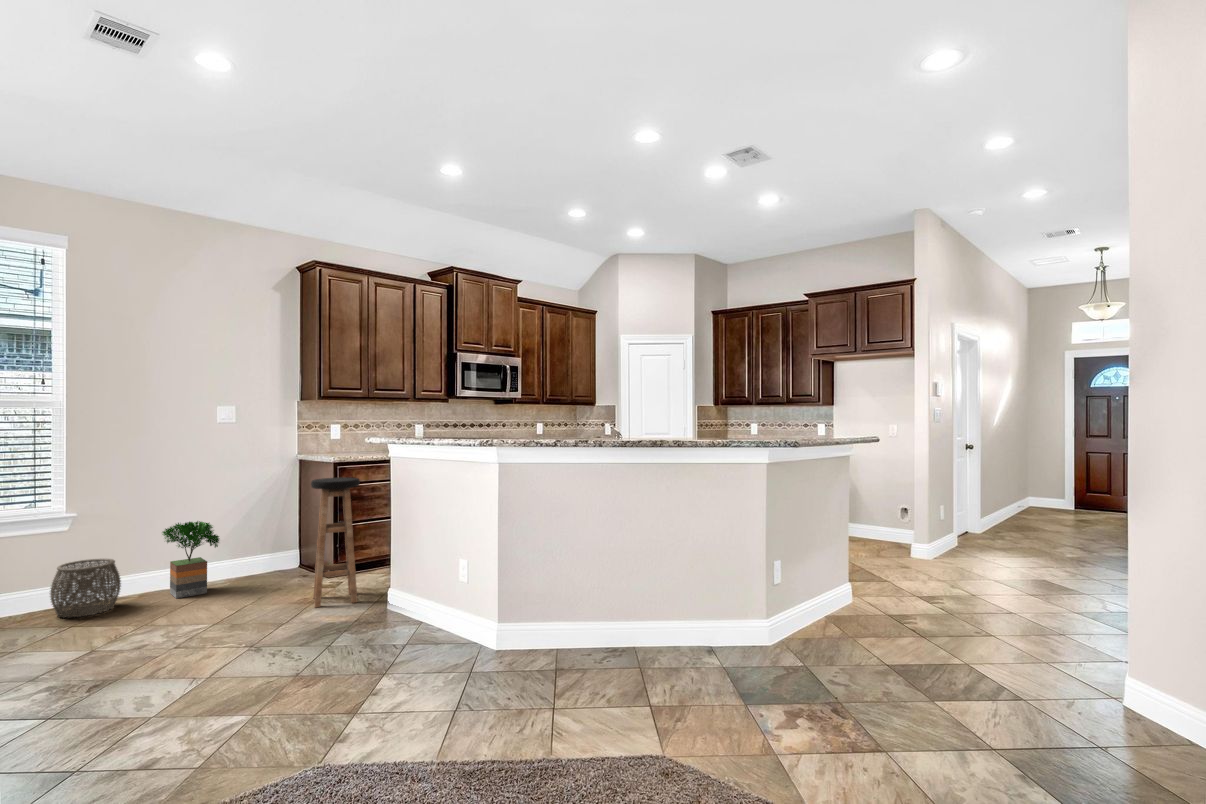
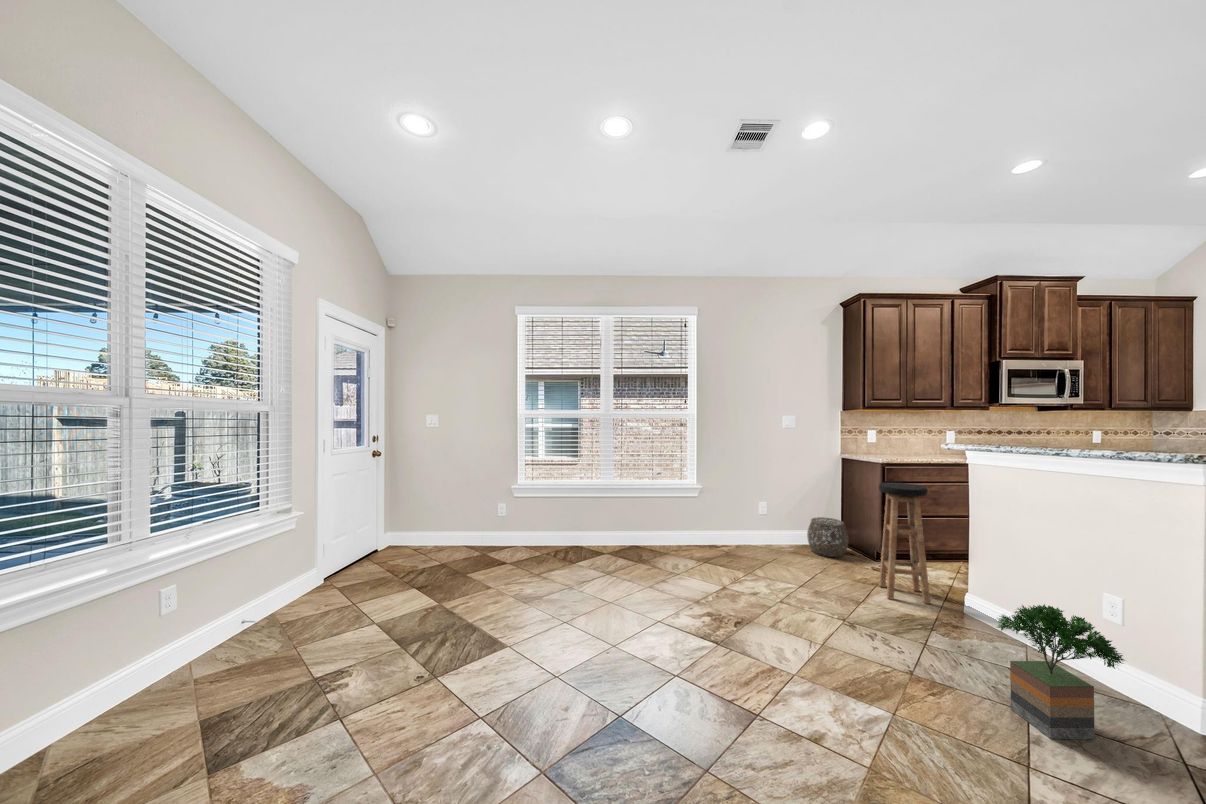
potted tree: present [162,521,219,599] -> present [997,604,1124,739]
woven basket: present [50,559,121,618] -> present [807,517,848,557]

